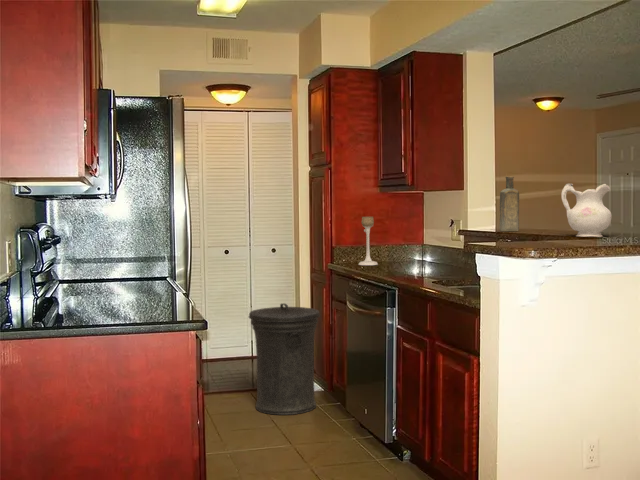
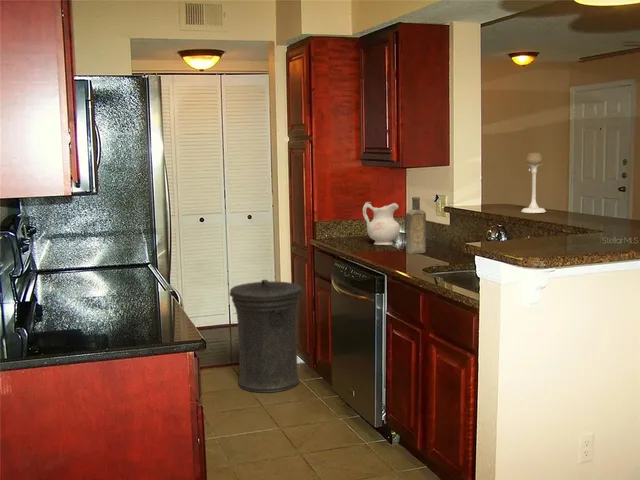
bottle: present [500,177,519,231] -> present [406,197,426,254]
ceramic pitcher: present [562,184,612,237] -> present [363,202,400,245]
candle holder: present [358,217,378,265] -> present [521,153,546,213]

